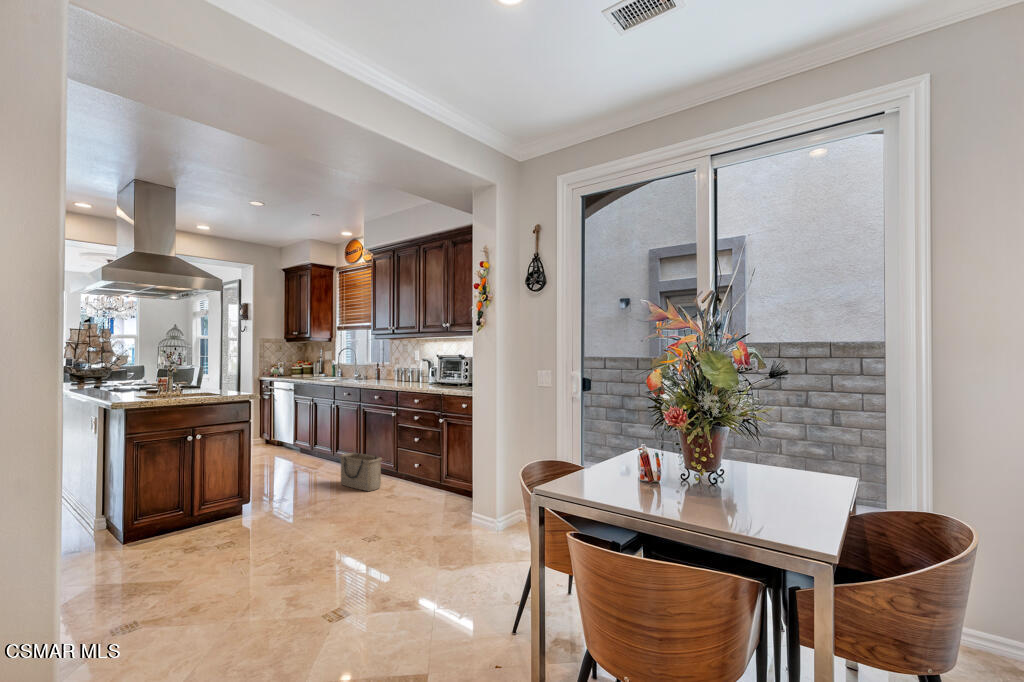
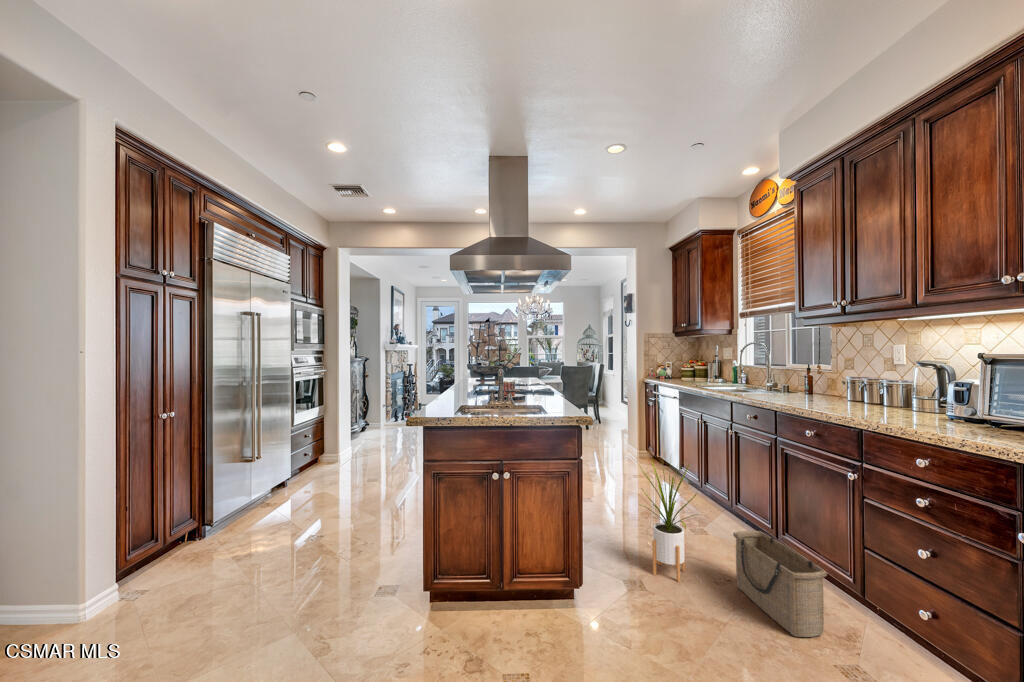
house plant: none [283,418,324,492] -> present [639,461,698,582]

